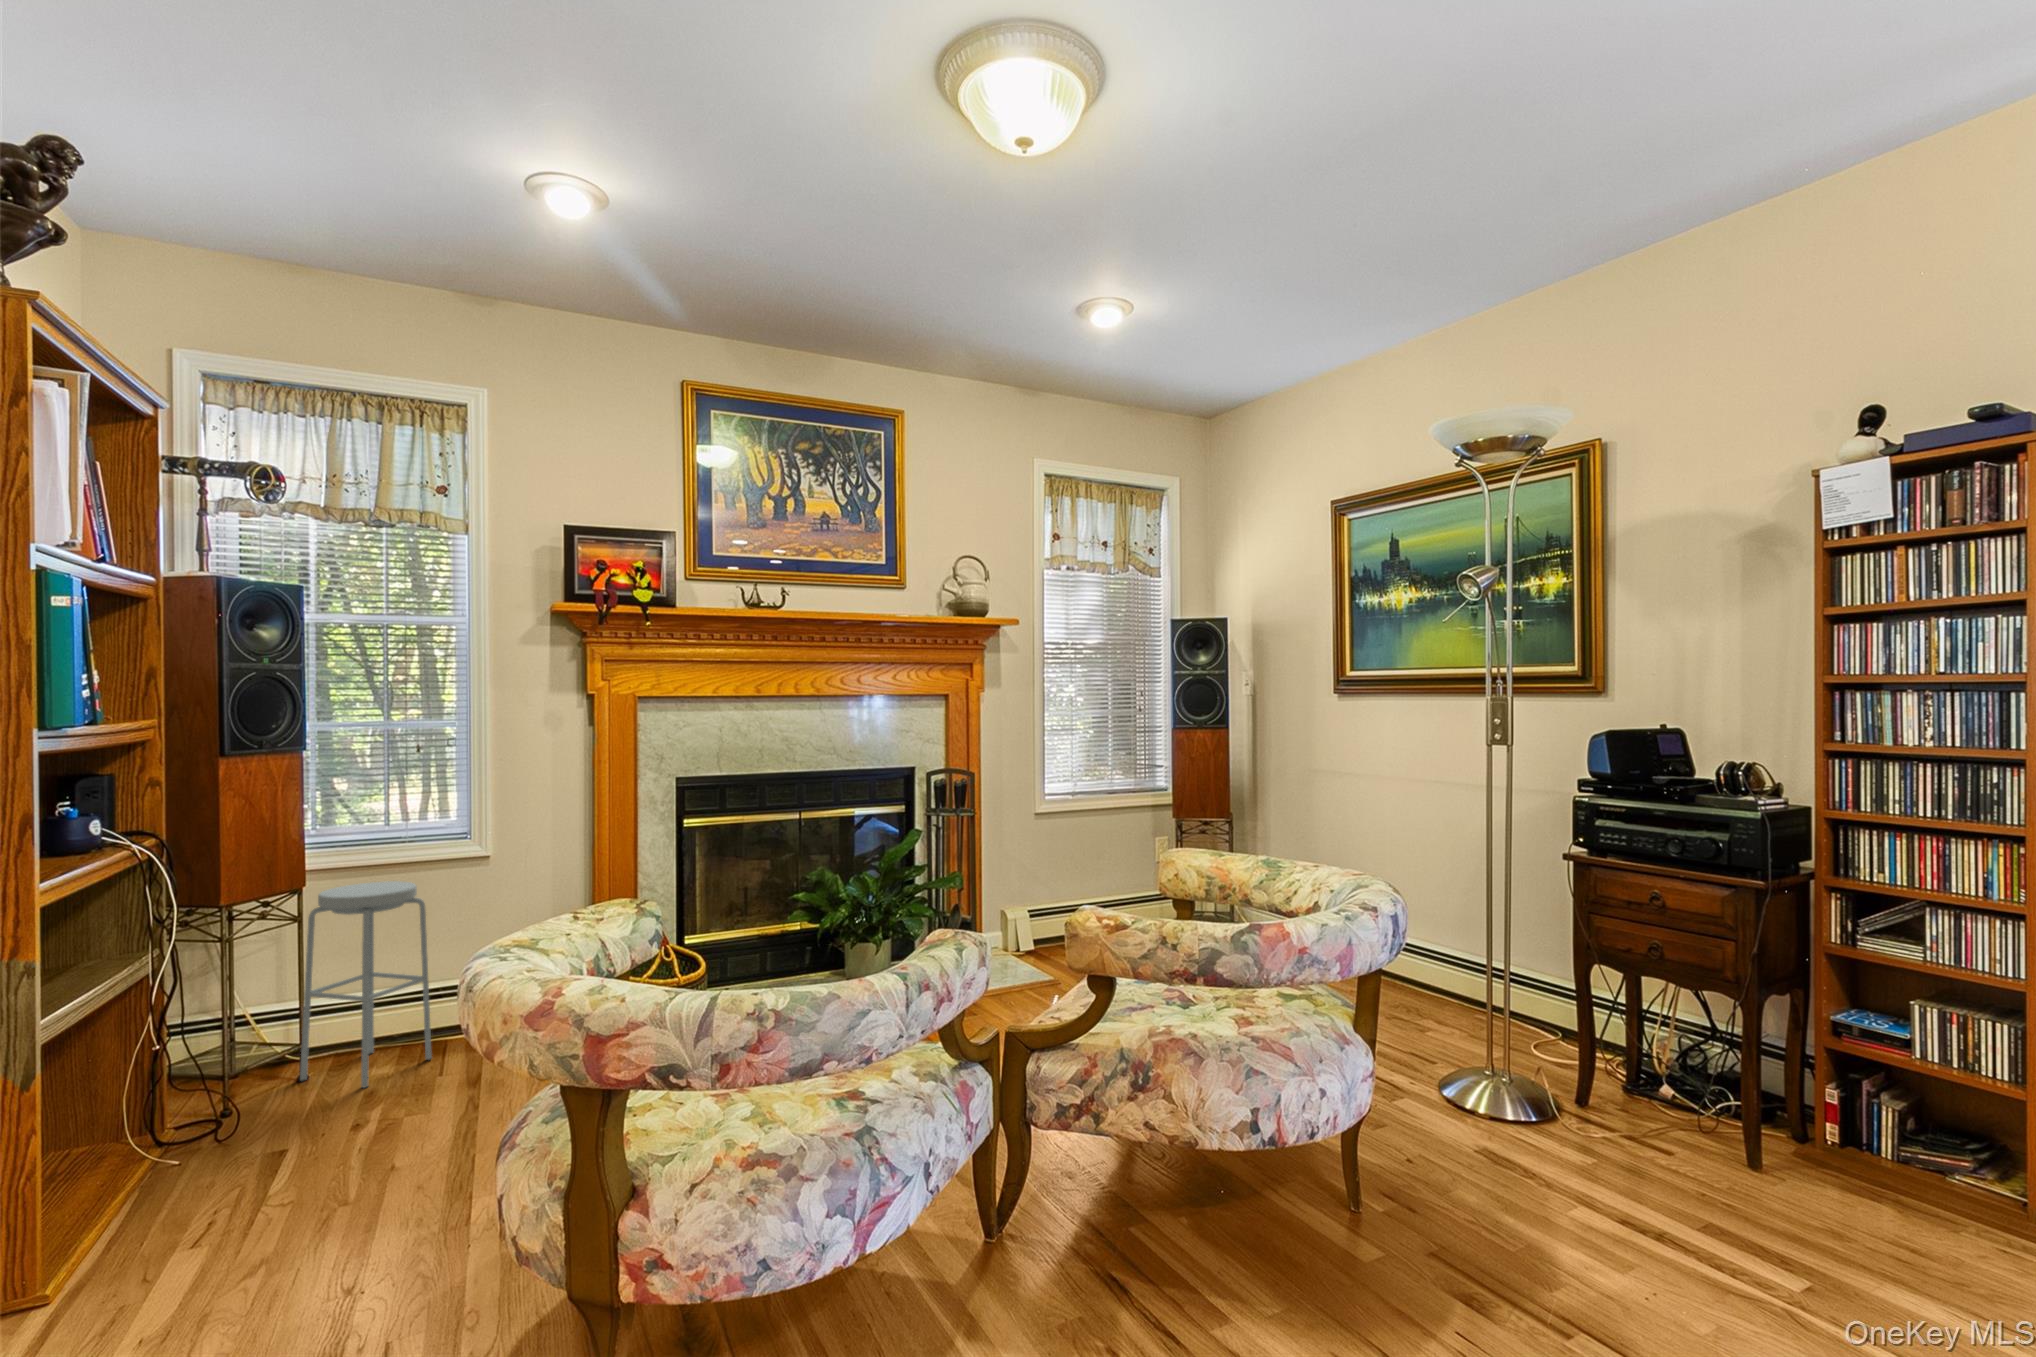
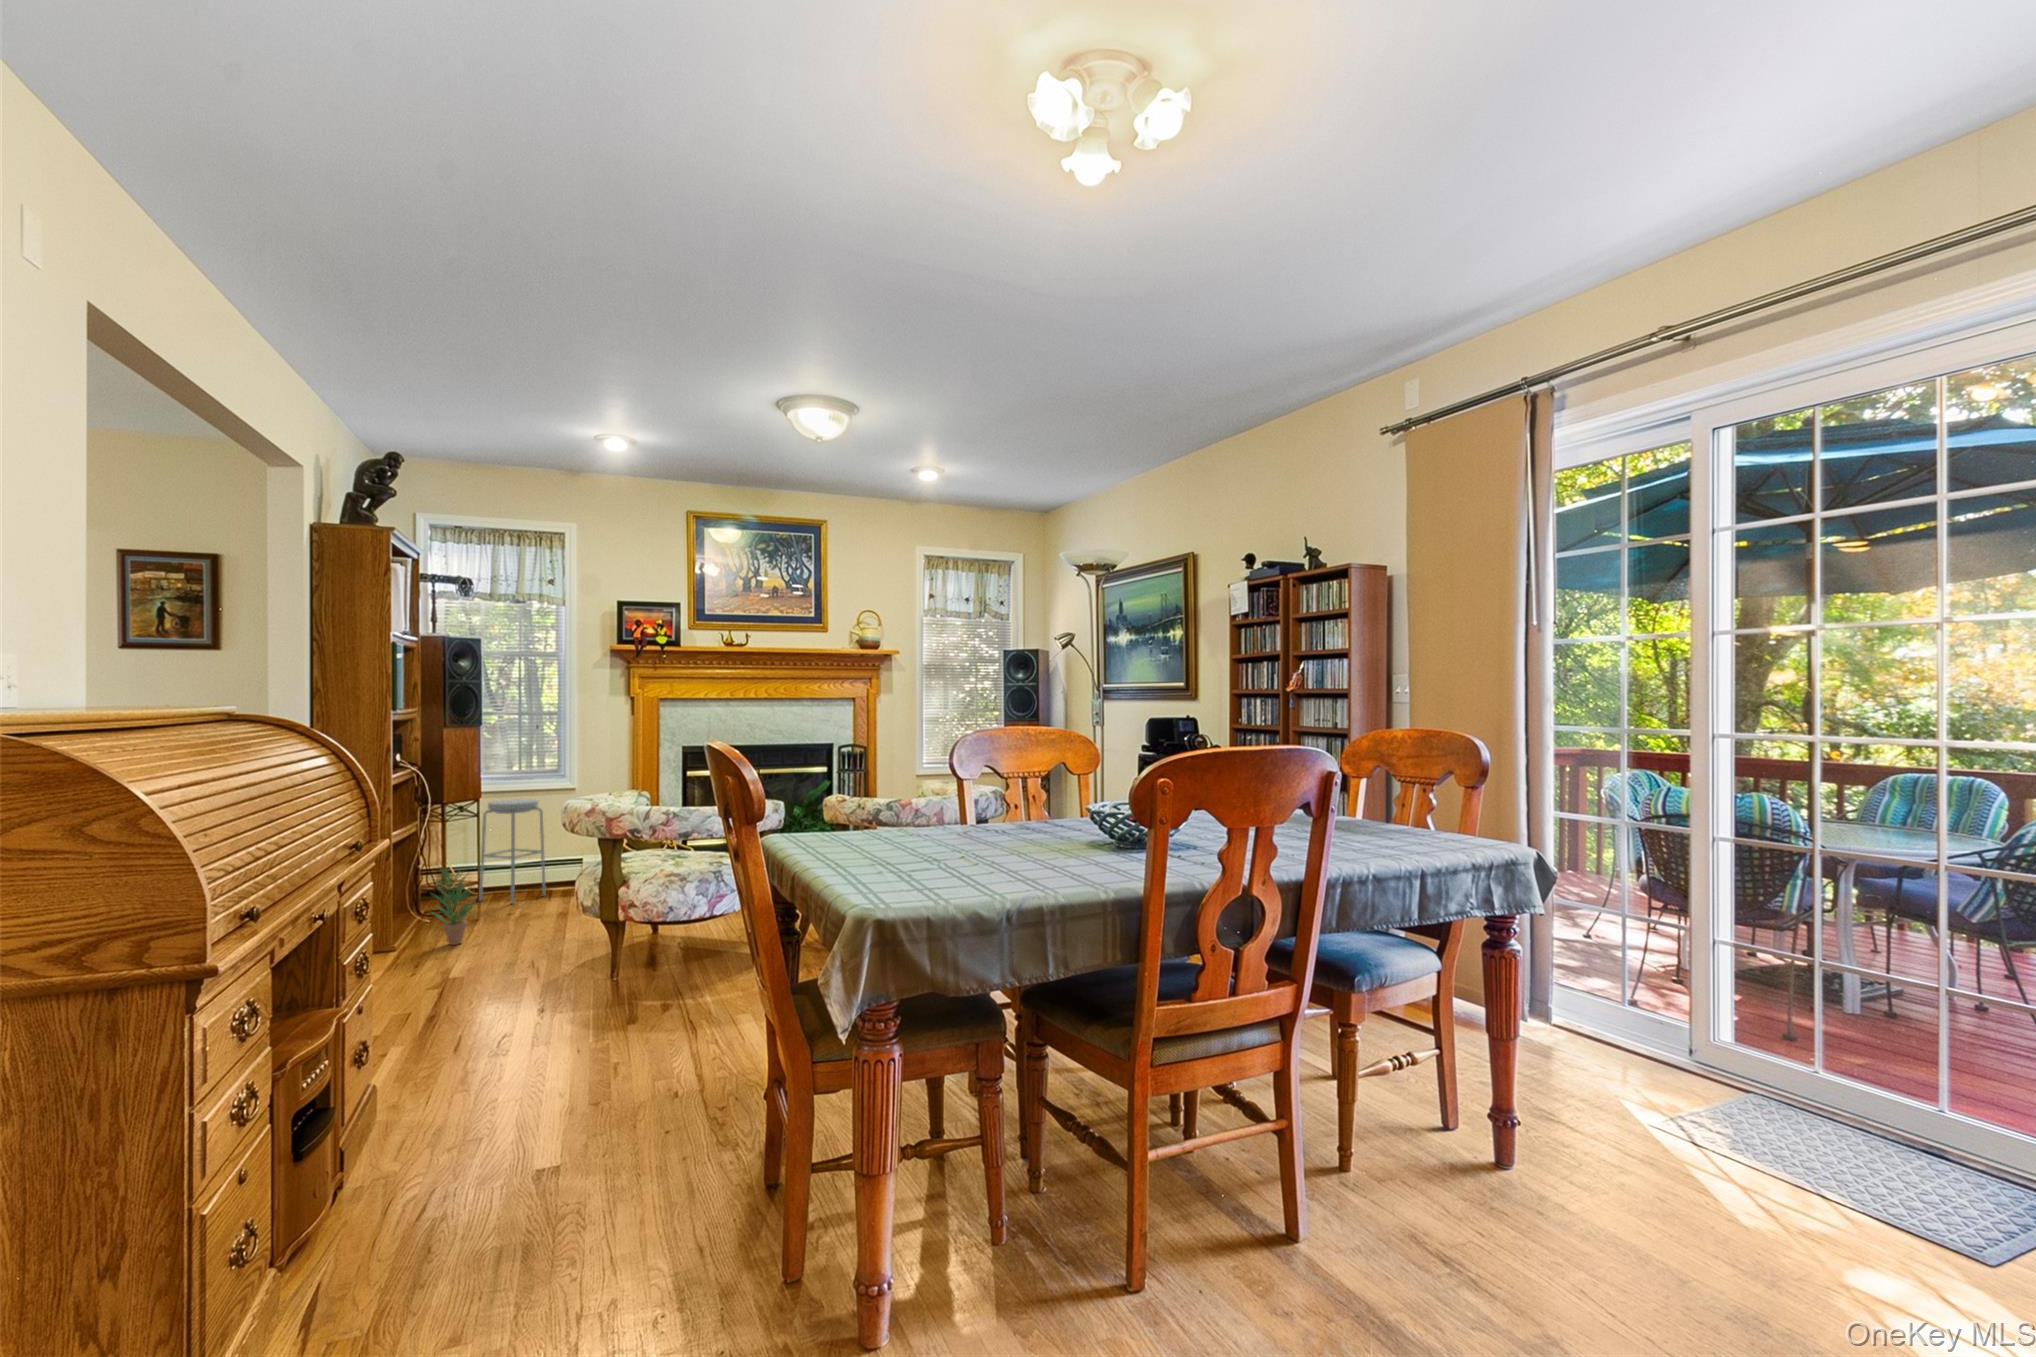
potted plant: none [141,1070,269,1251] -> present [432,868,474,945]

